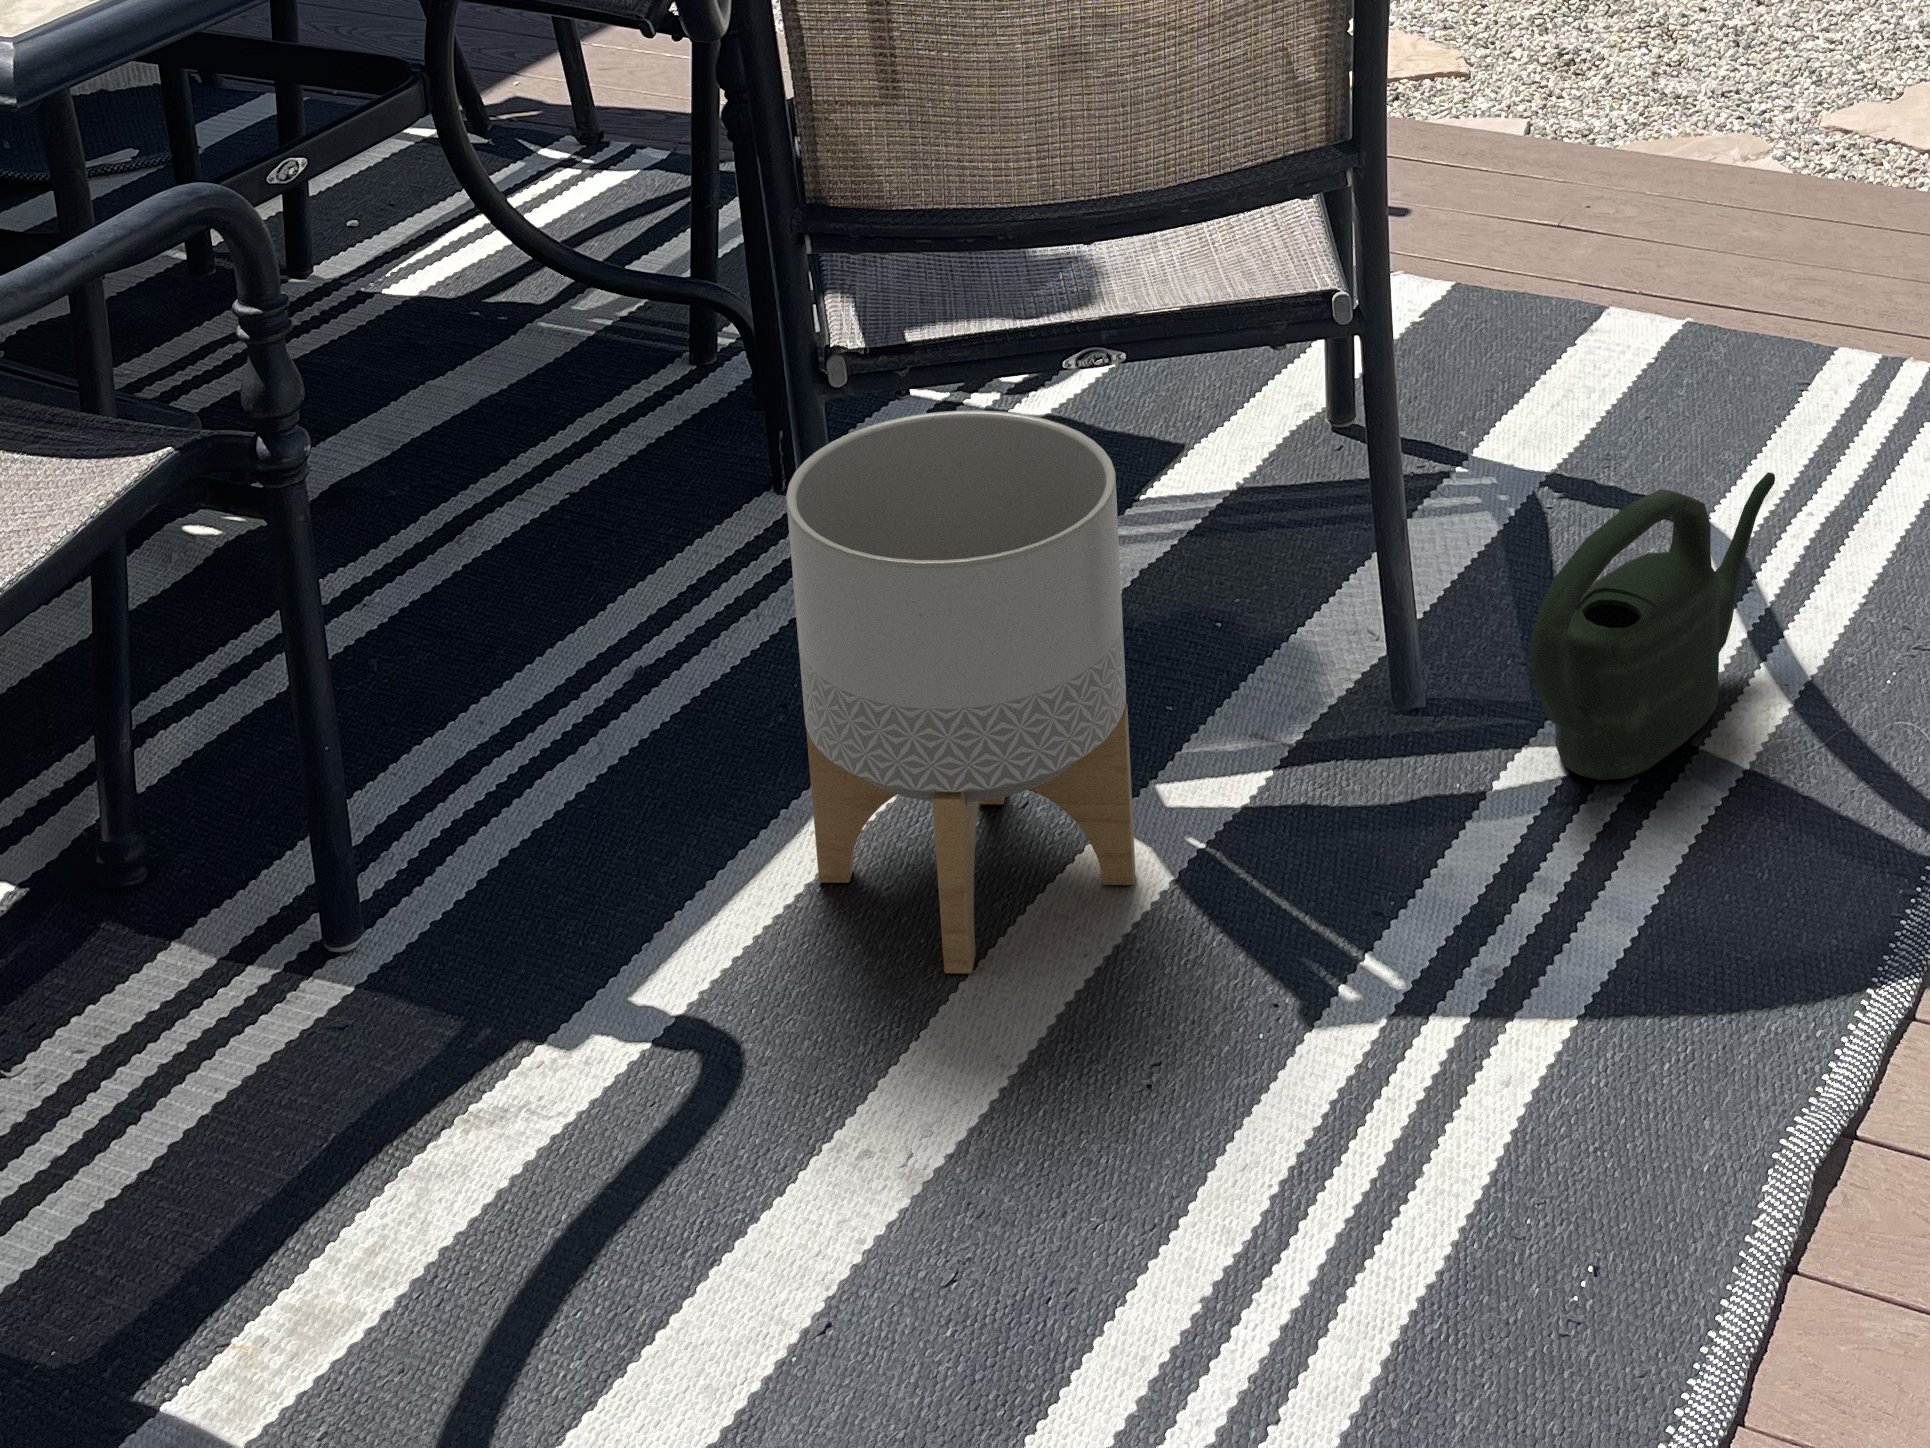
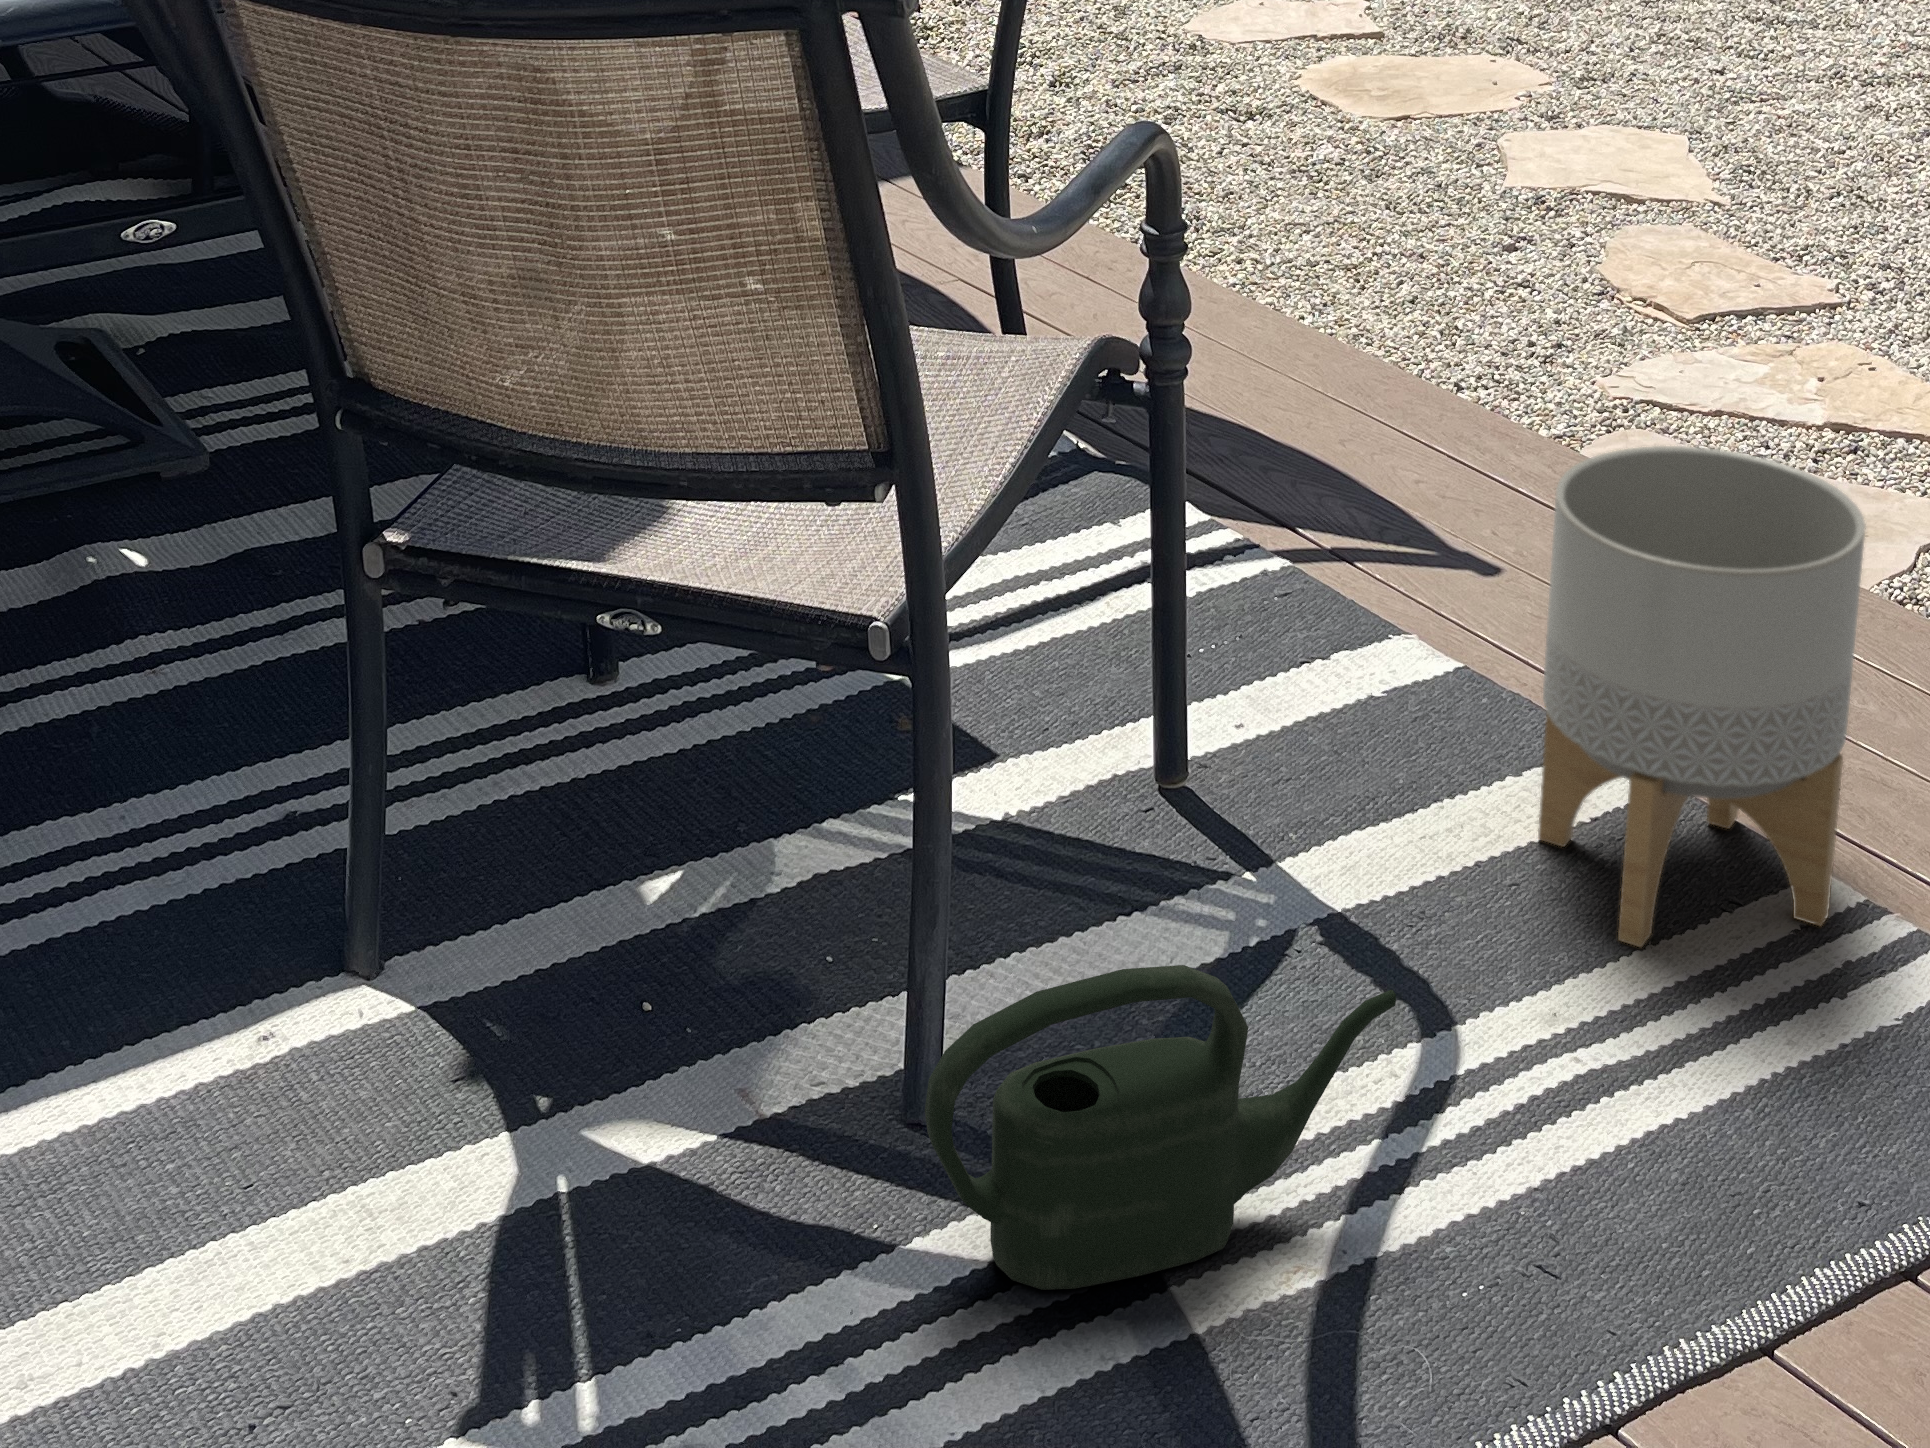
planter: present [786,410,1135,974] -> present [1538,446,1866,947]

